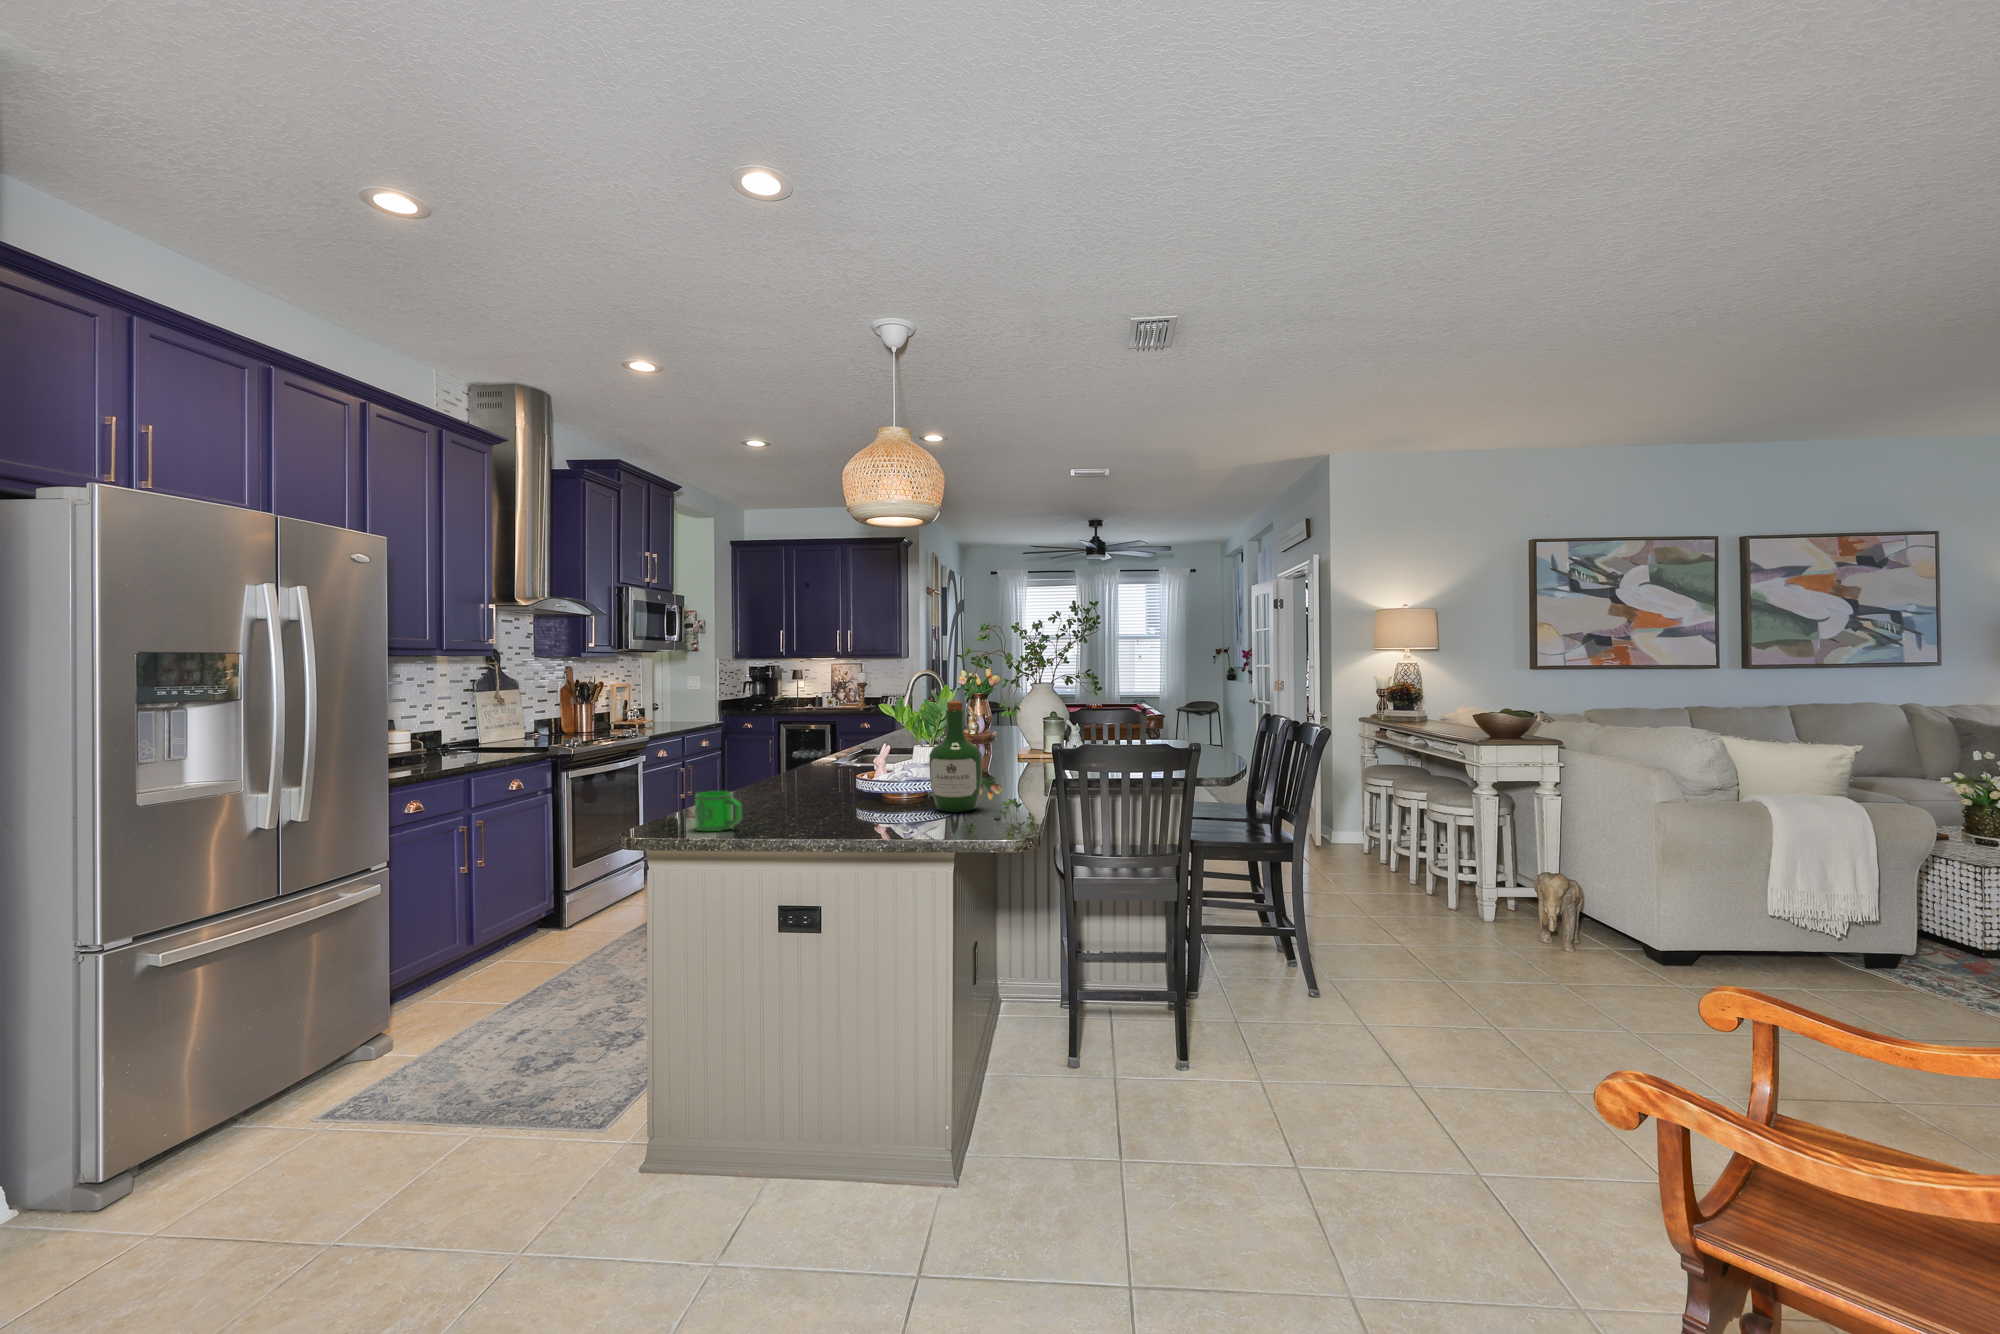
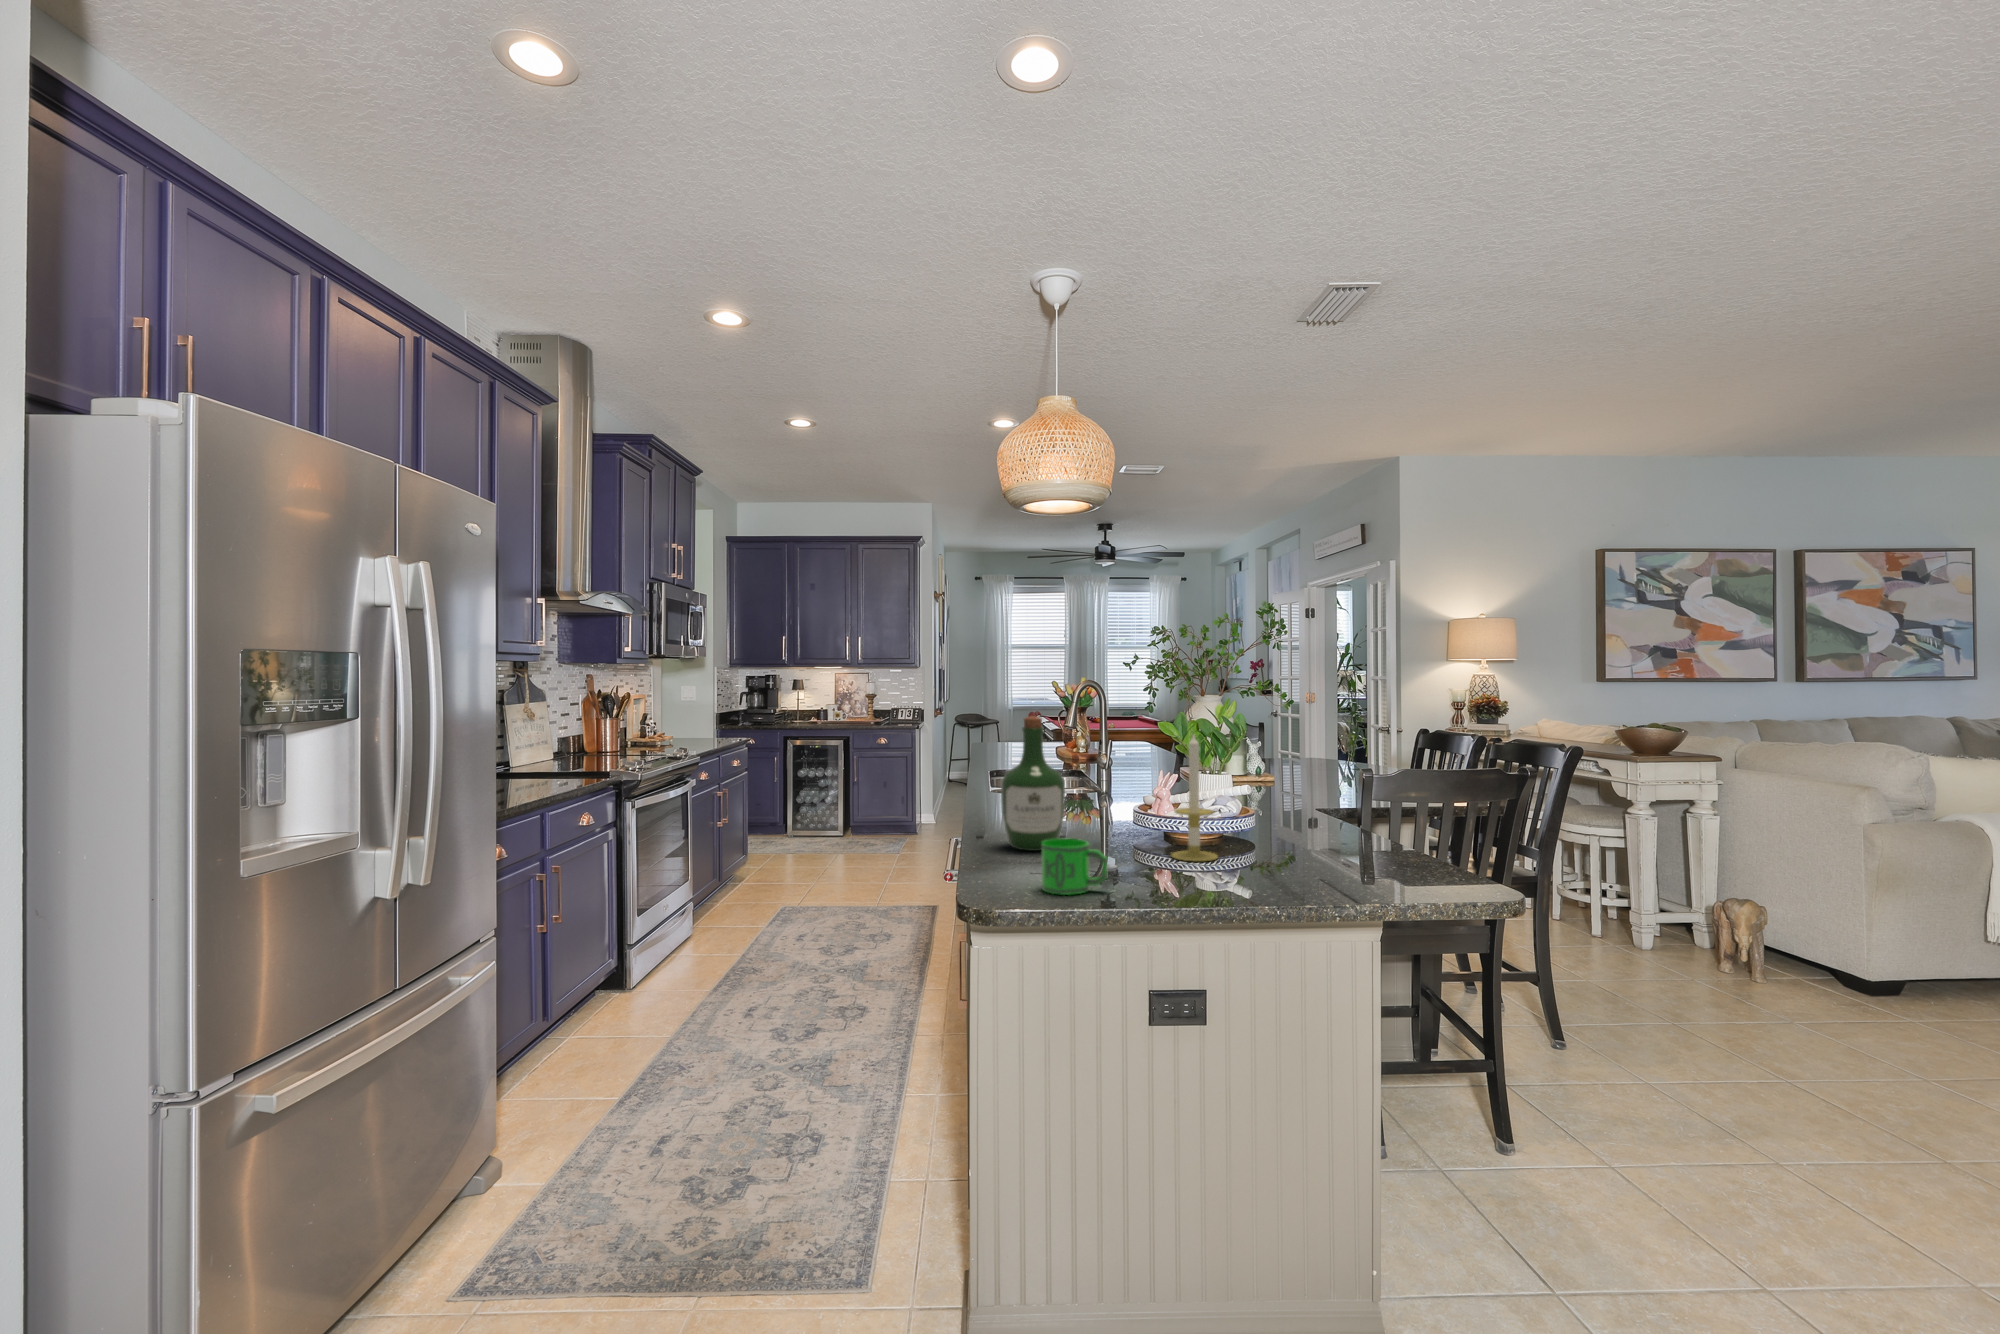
wine bottle: present [929,700,982,812] -> present [1001,716,1065,851]
candle: none [846,712,883,813] -> present [1171,734,1218,861]

